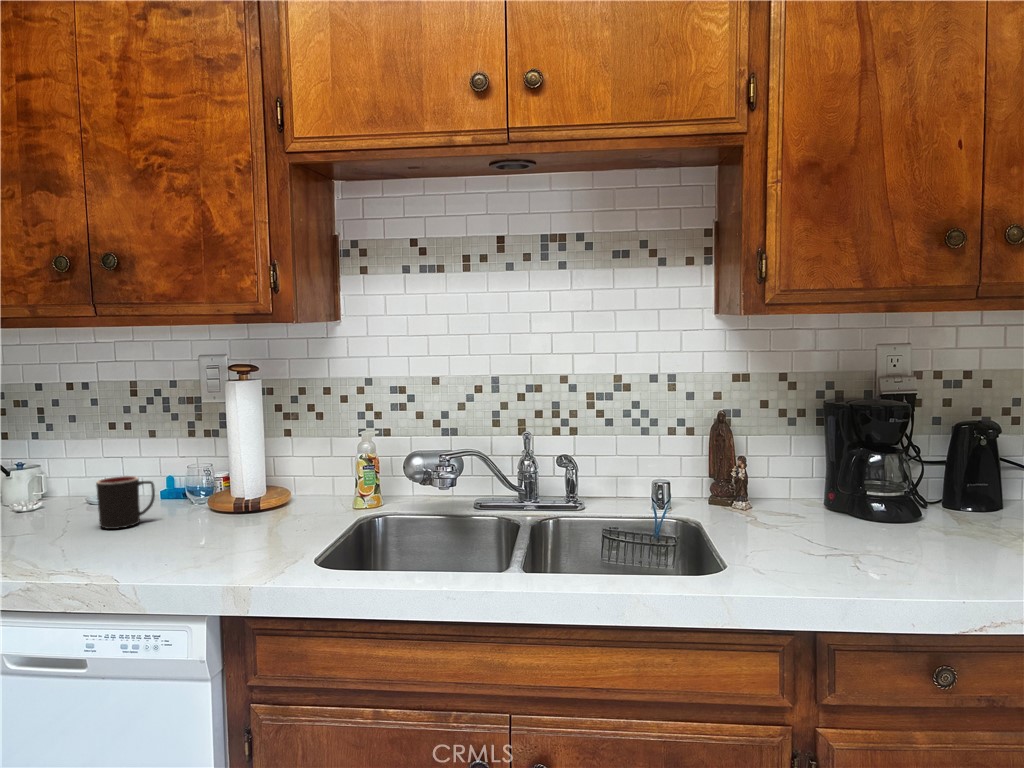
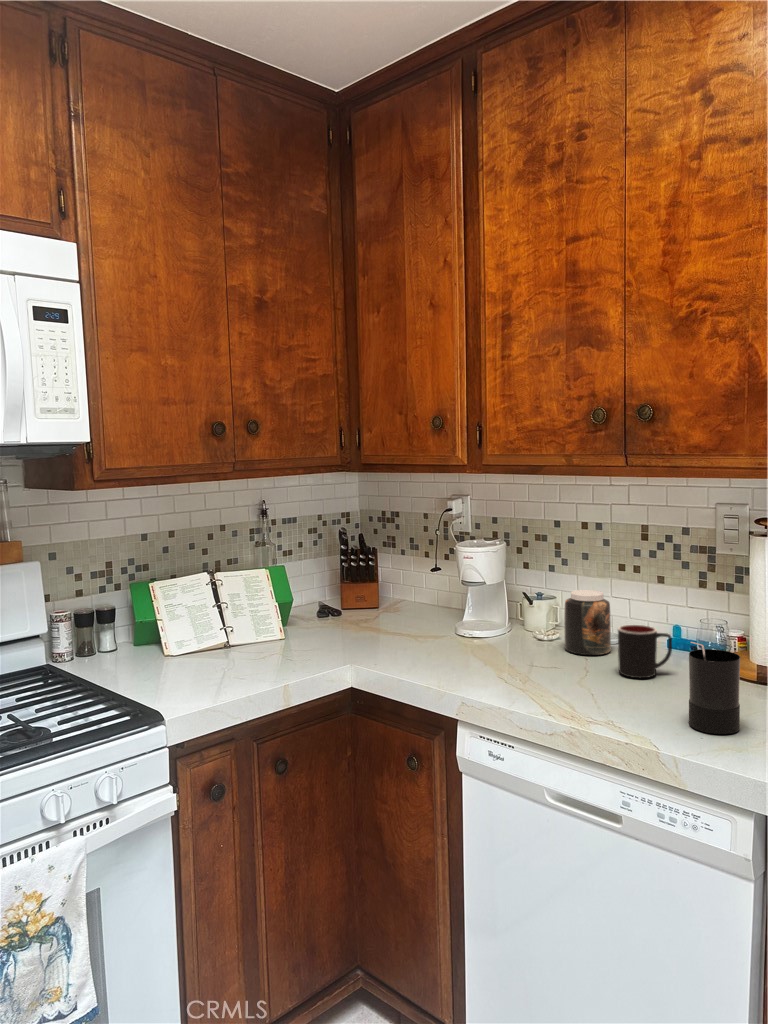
jar: none [43,450,99,518] -> present [564,590,611,655]
candle: none [153,478,204,559] -> present [689,642,740,734]

